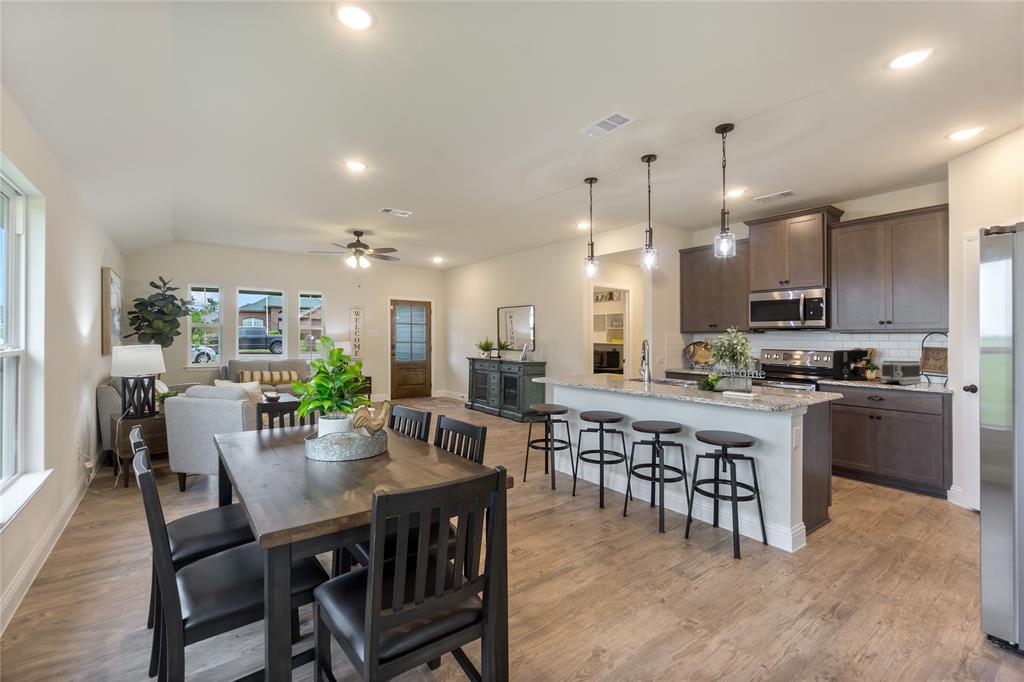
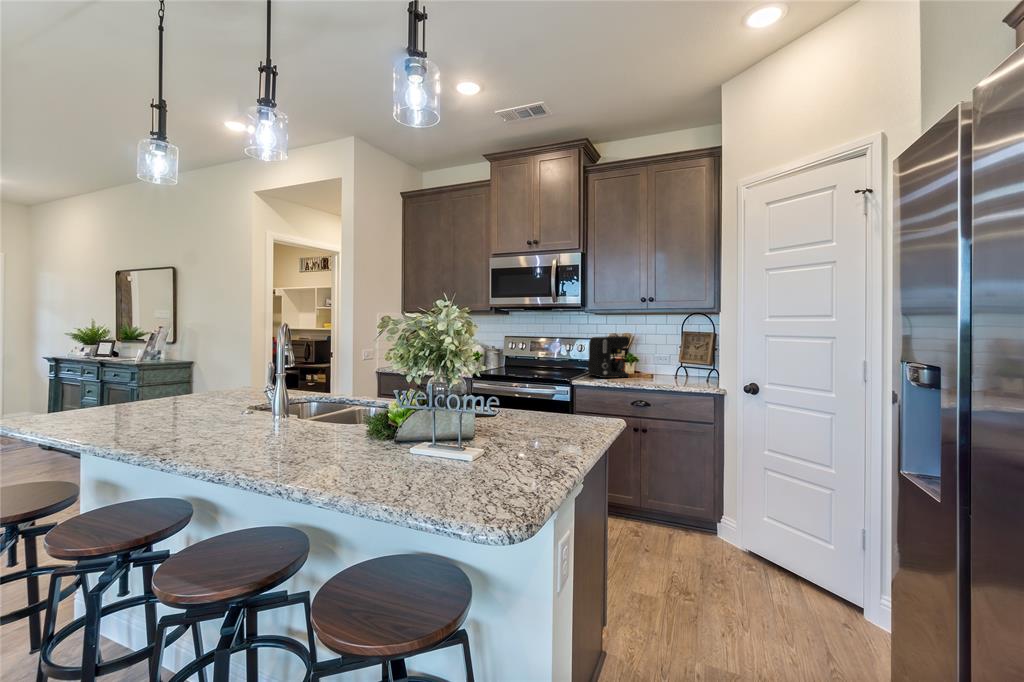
toaster: present [881,360,921,385] -> none [647,350,685,383]

